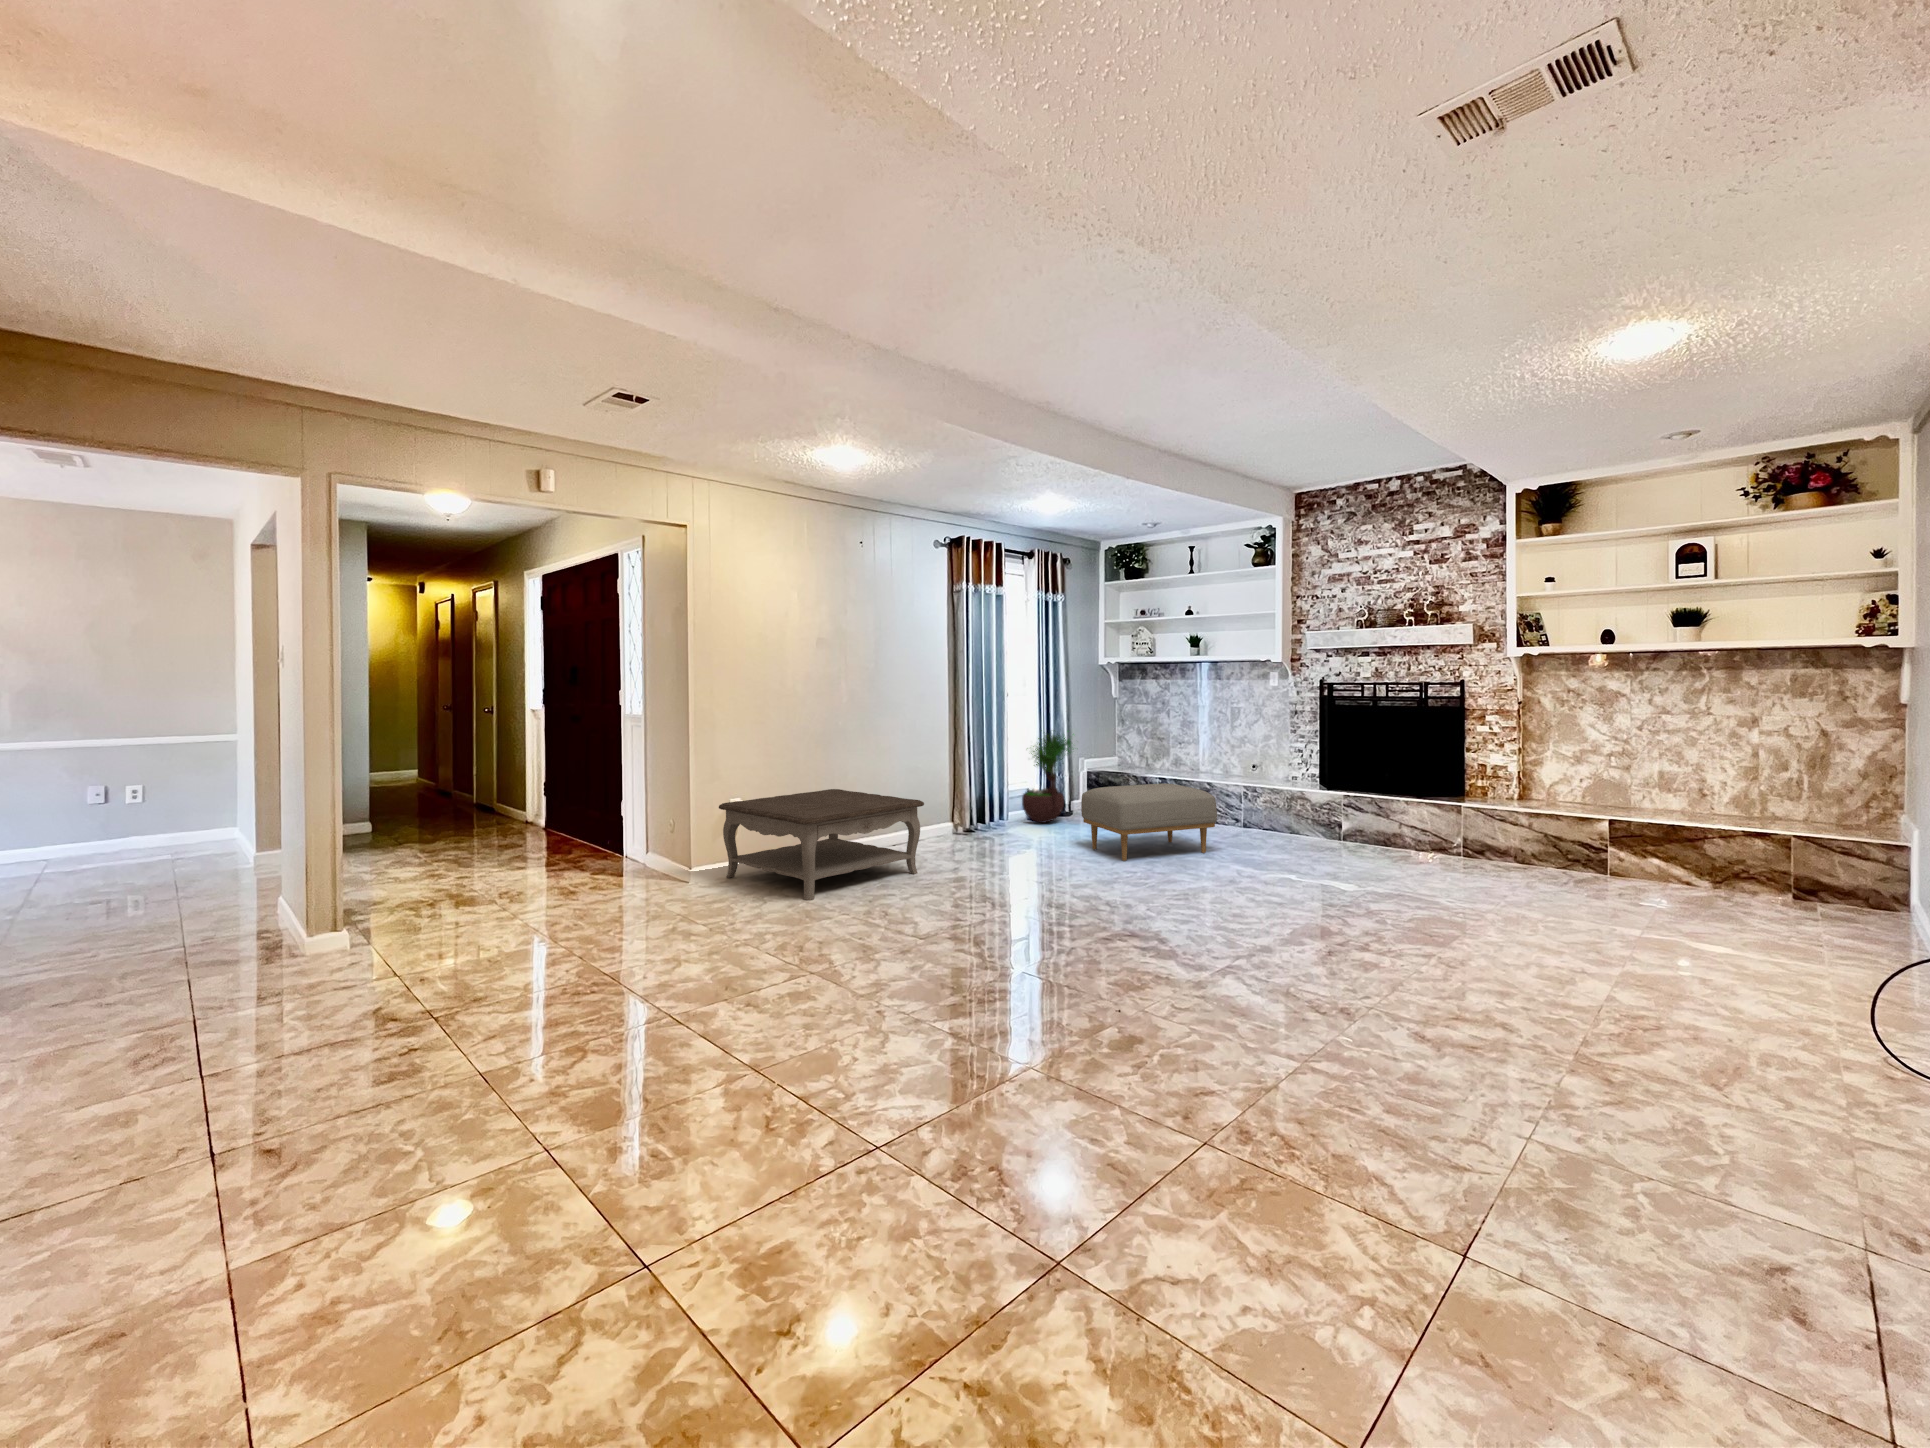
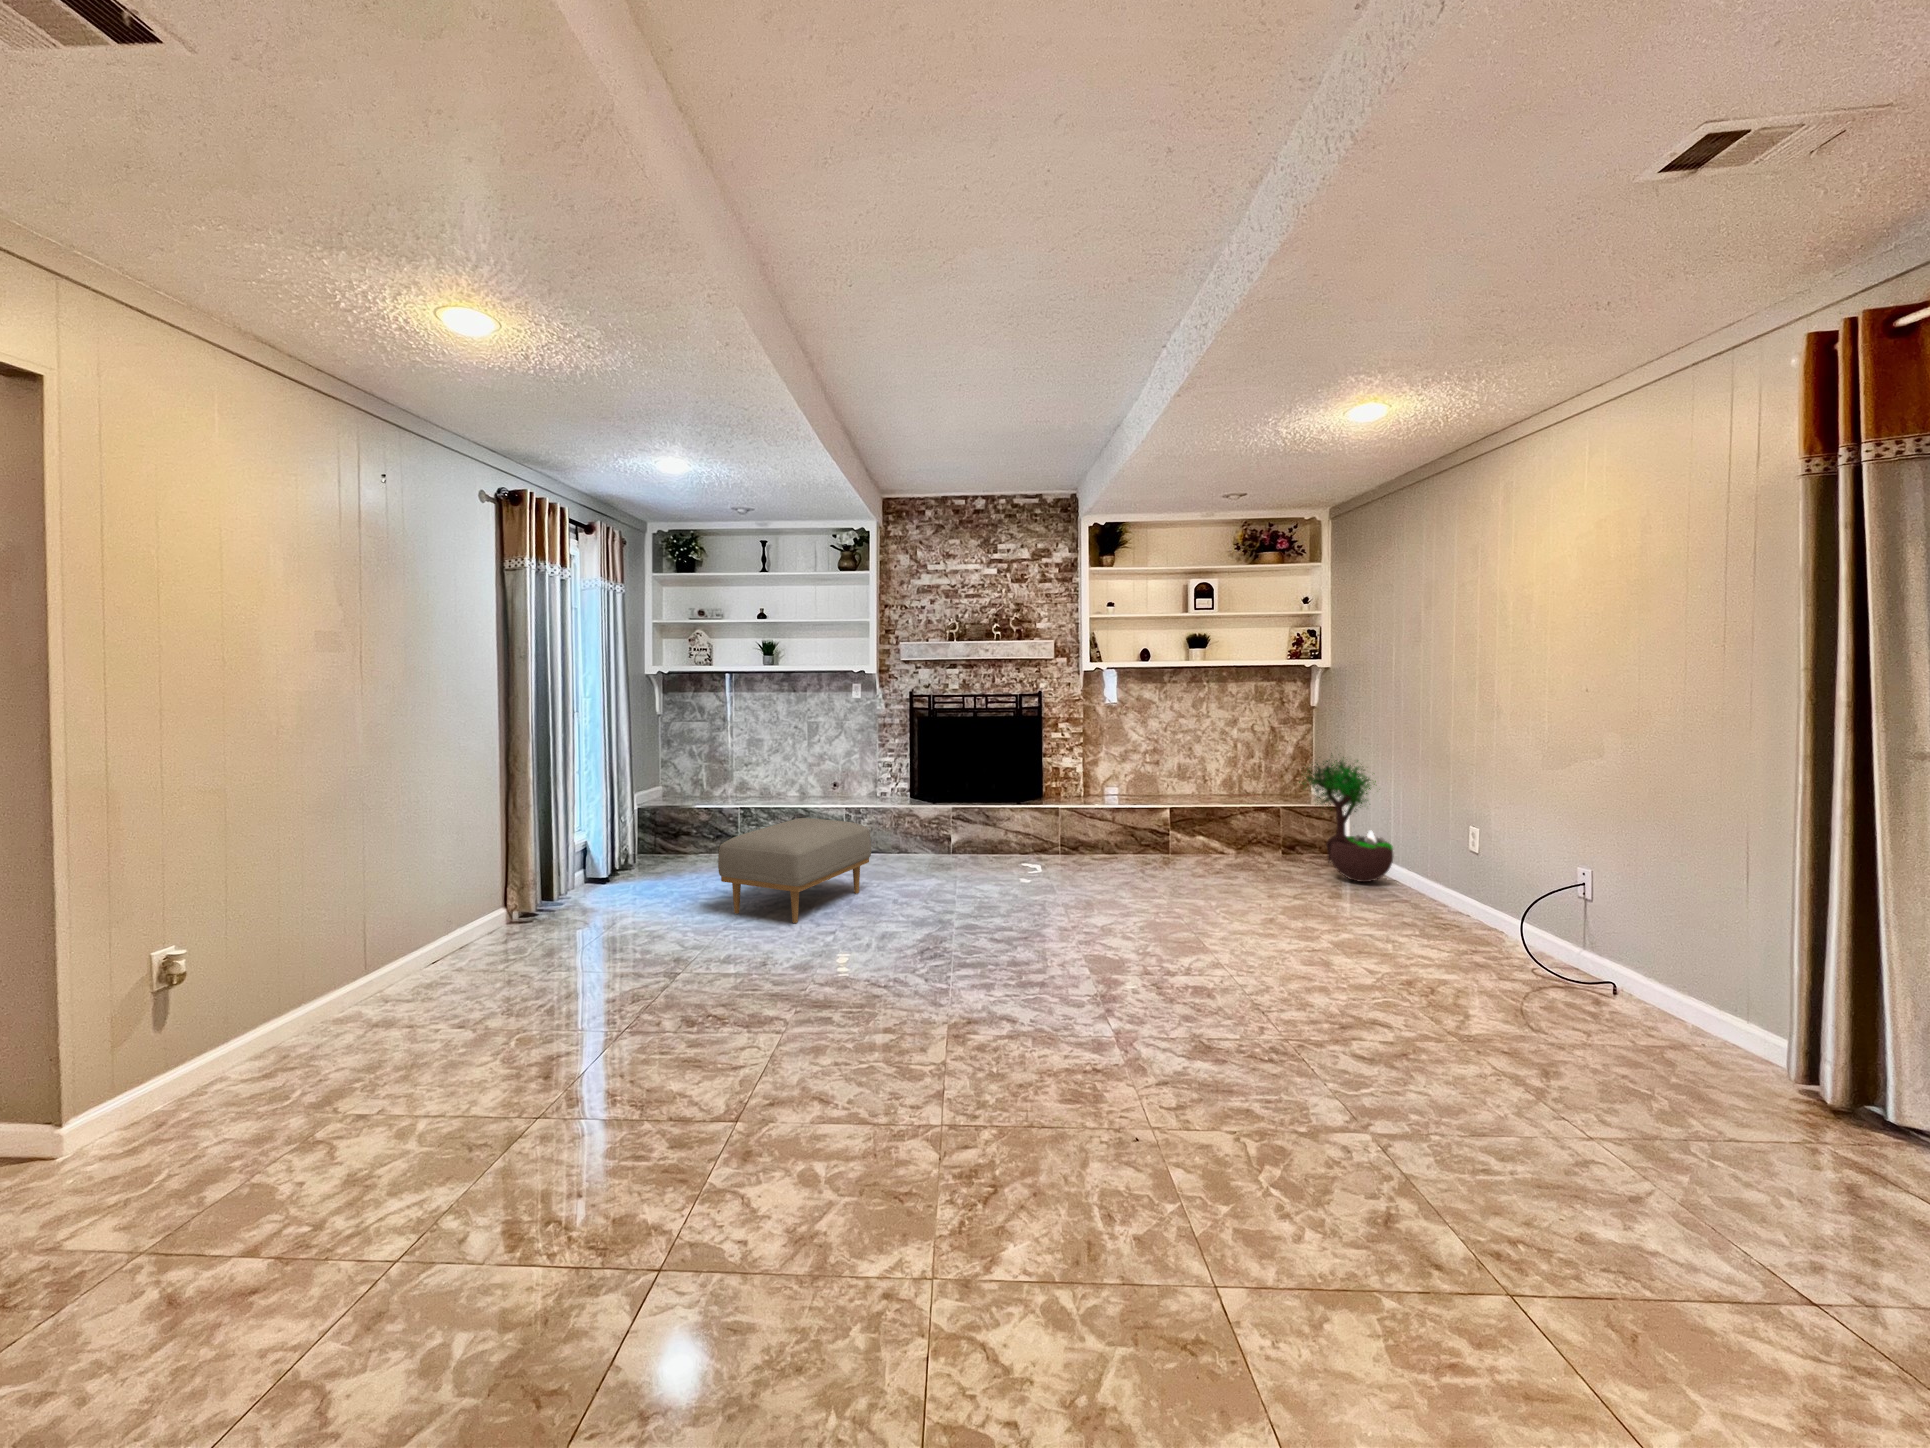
potted tree: present [1022,733,1071,823] -> present [1299,757,1393,882]
coffee table: present [719,789,924,900] -> none [115,899,558,1136]

